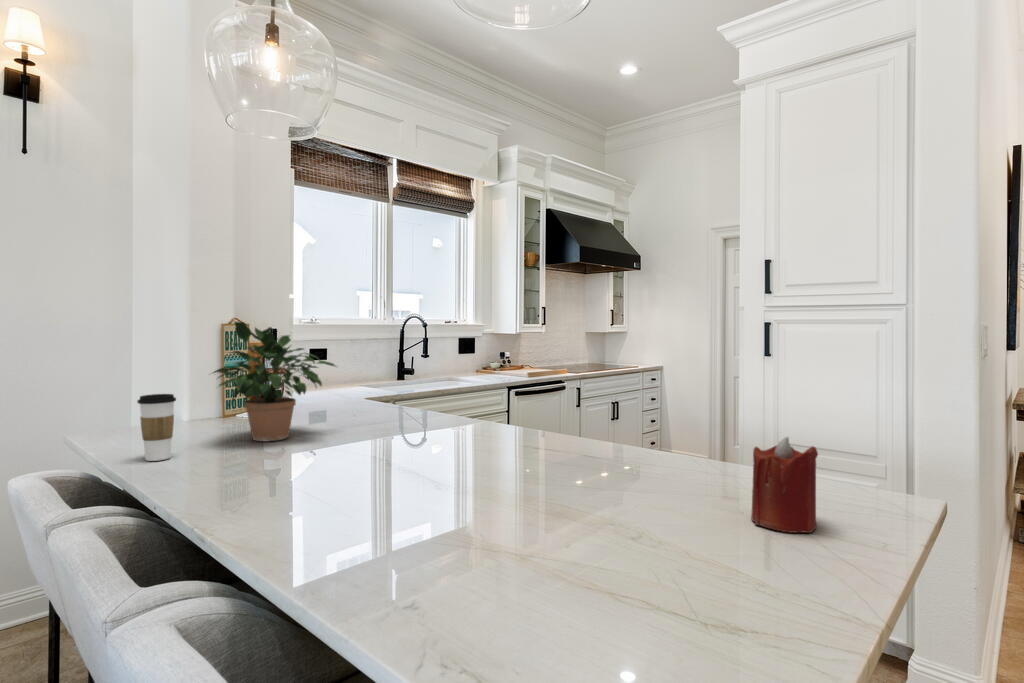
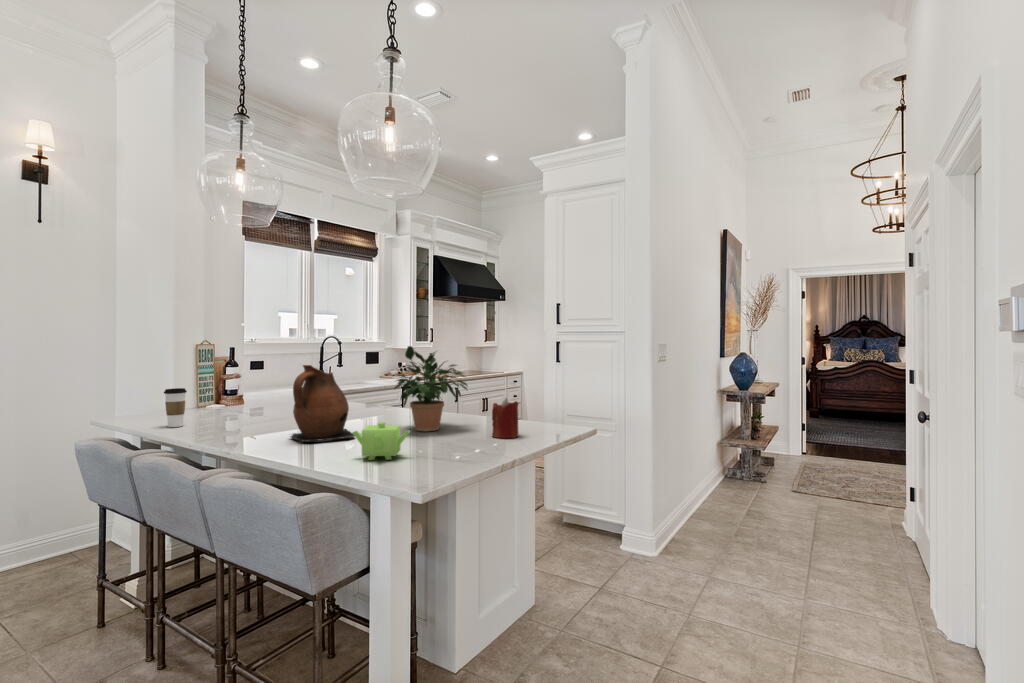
potted plant: present [213,322,335,442] -> present [394,346,467,431]
ceramic pitcher: none [325,358,457,523] -> present [291,365,354,442]
teapot: none [456,511,605,622] -> present [353,422,410,460]

